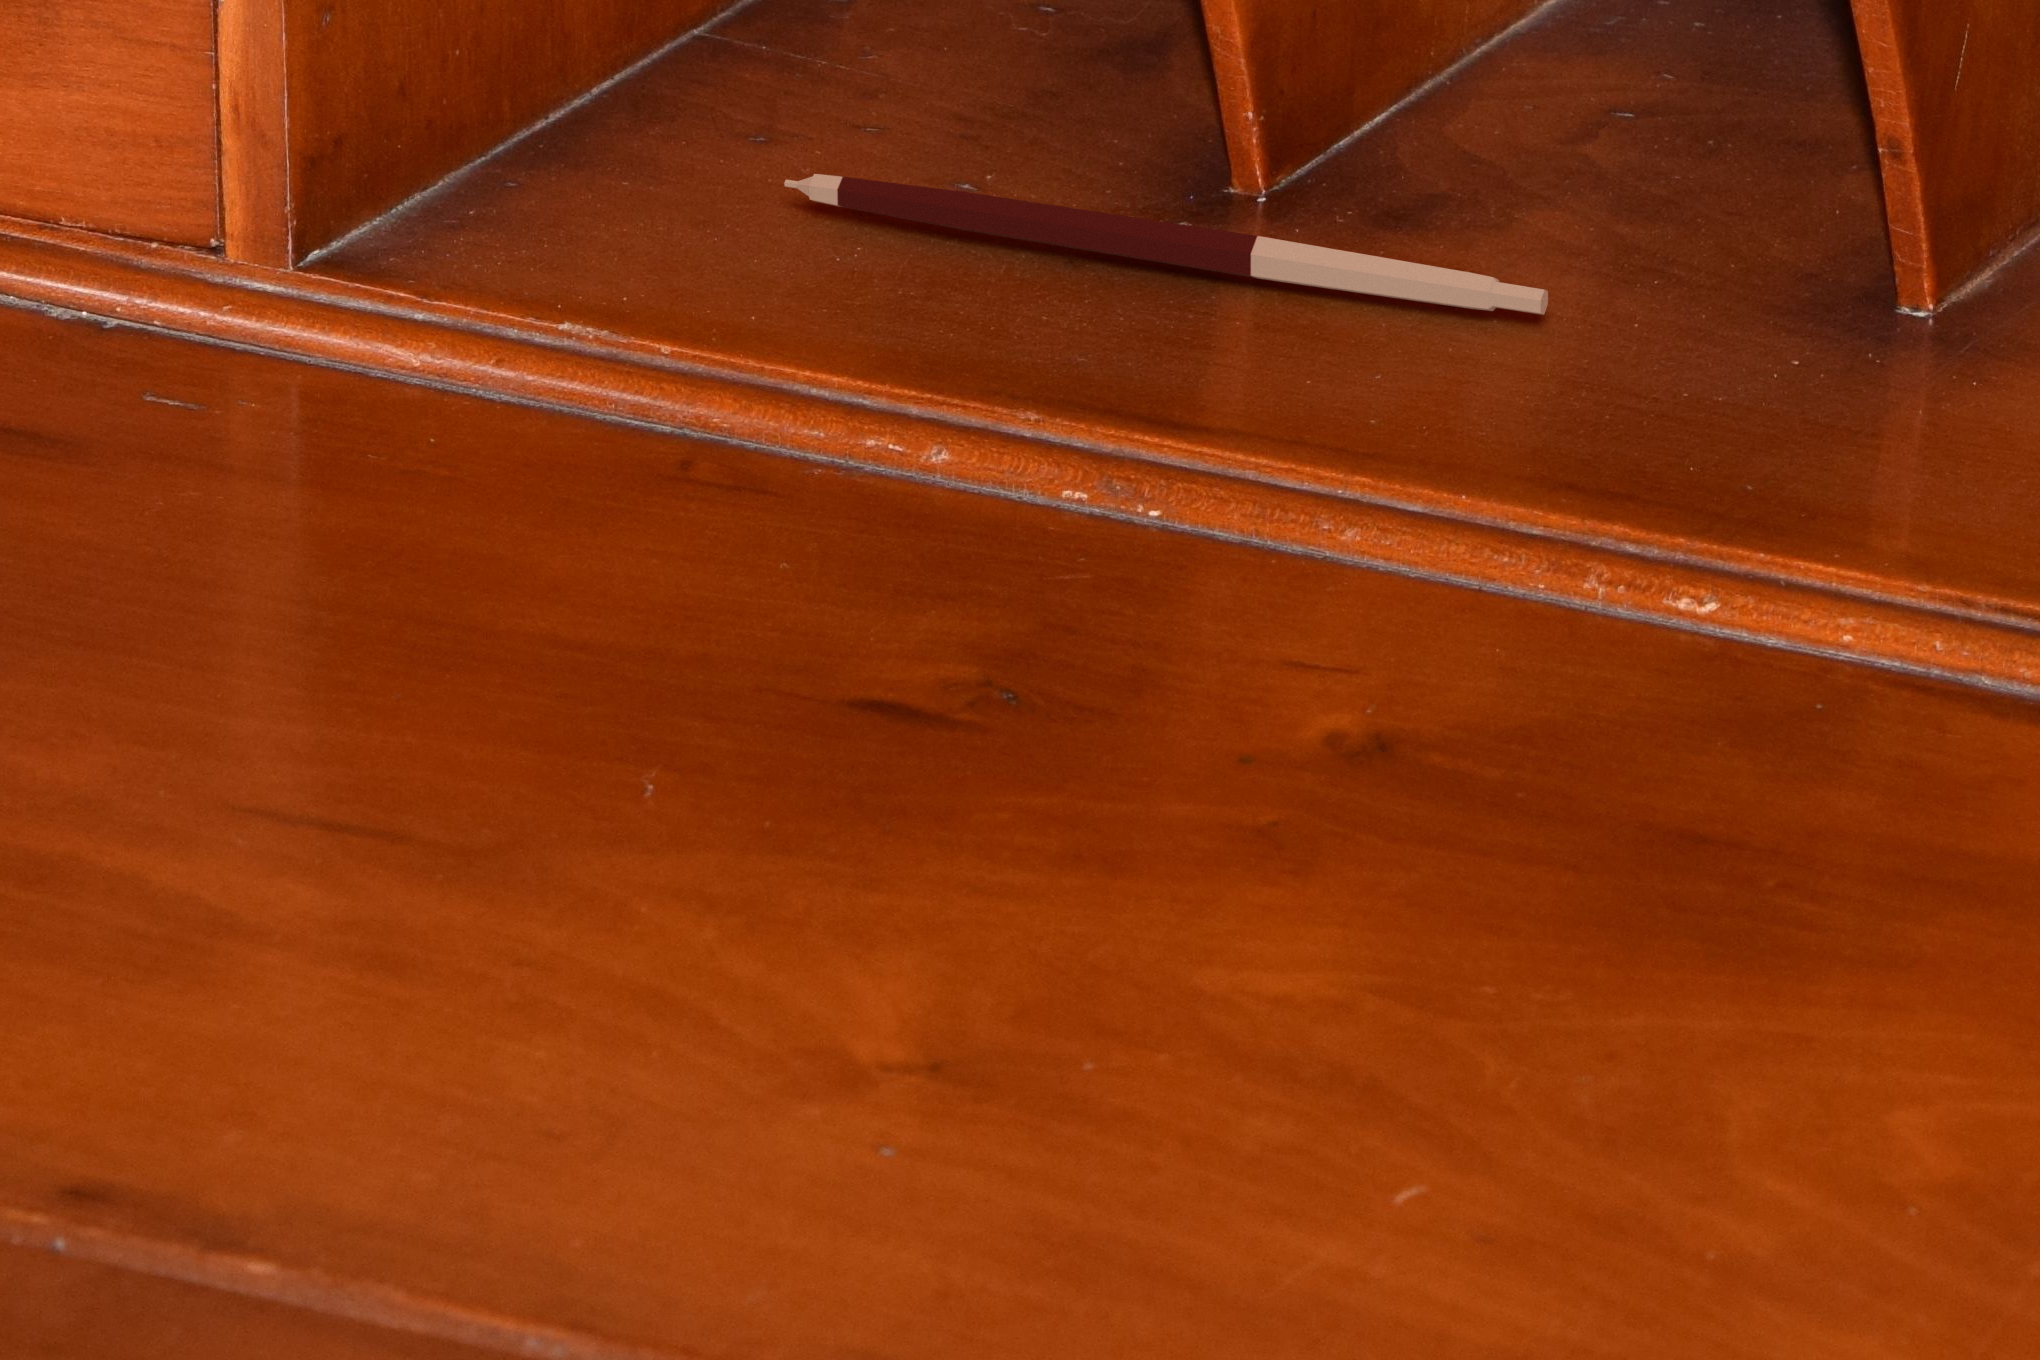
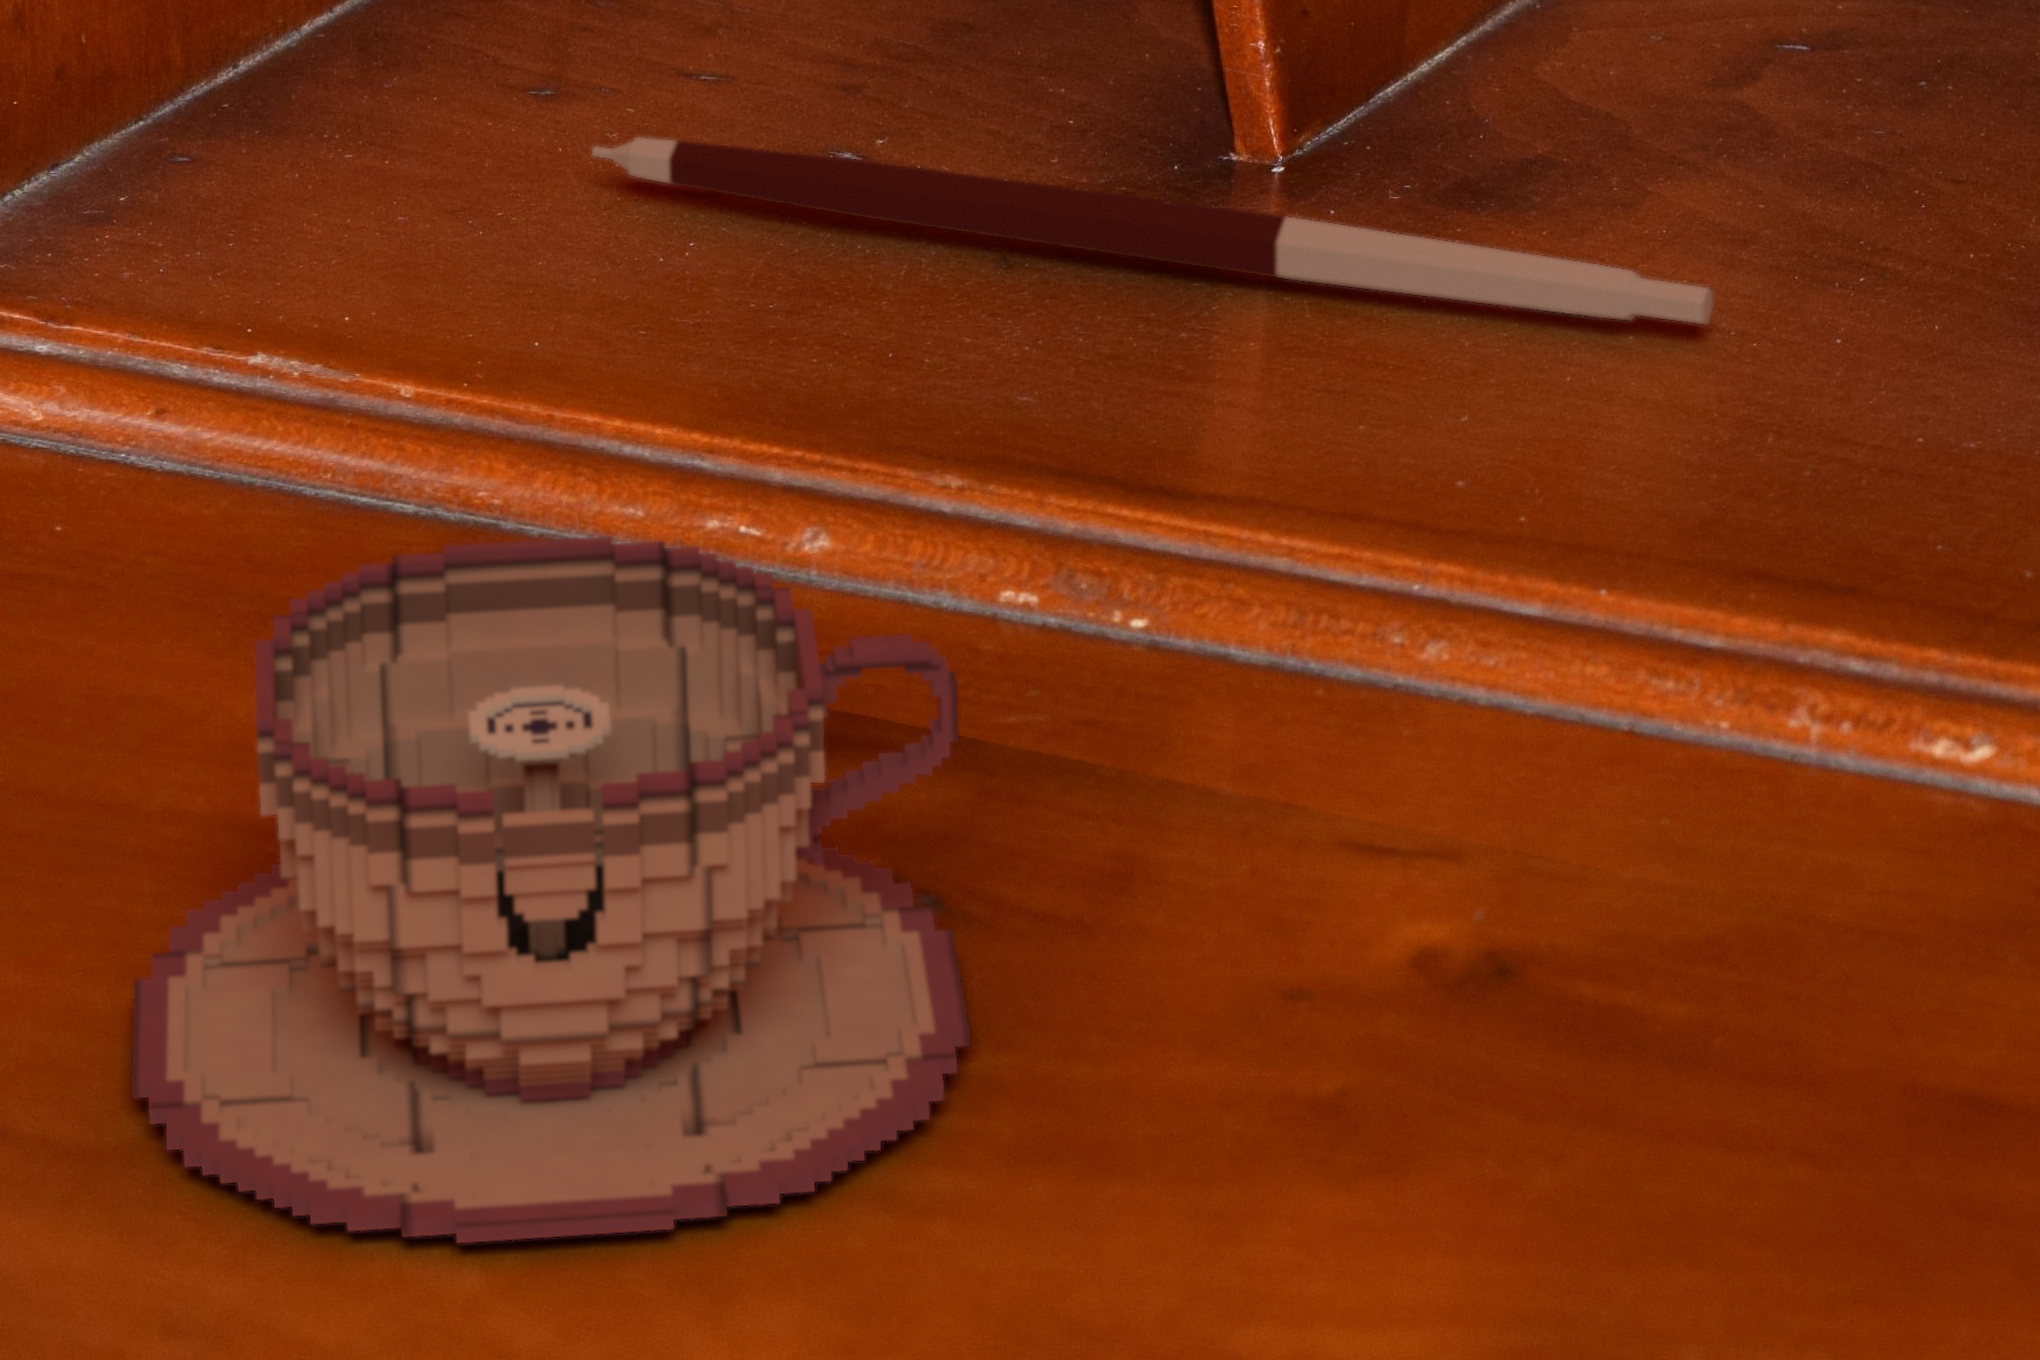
teacup: none [497,446,1034,892] -> present [131,536,970,1243]

